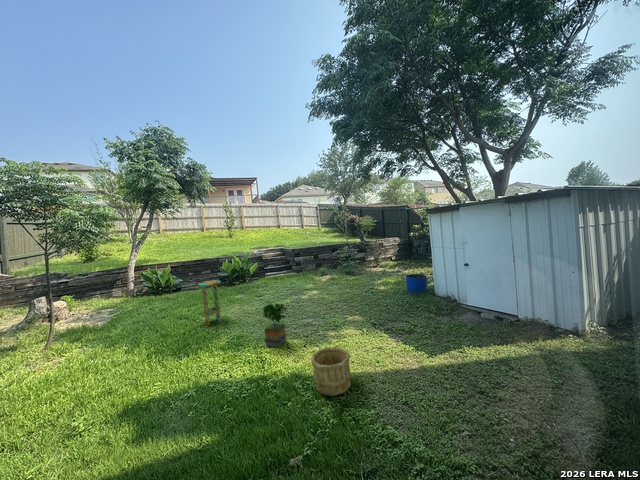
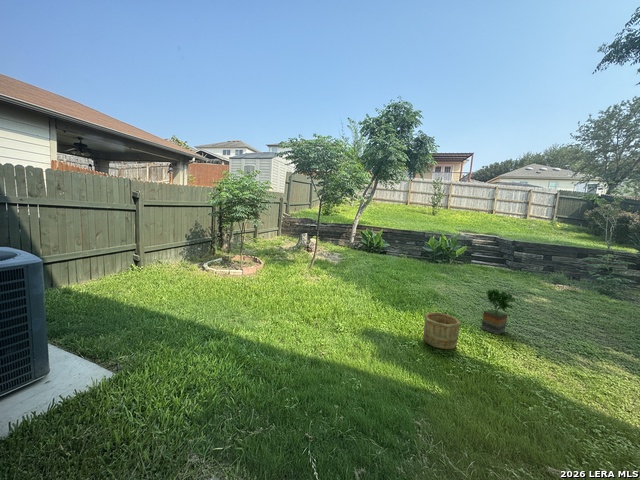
side table: present [198,280,221,326] -> none [415,251,438,292]
wooden bucket: present [311,347,351,396] -> present [424,312,461,349]

